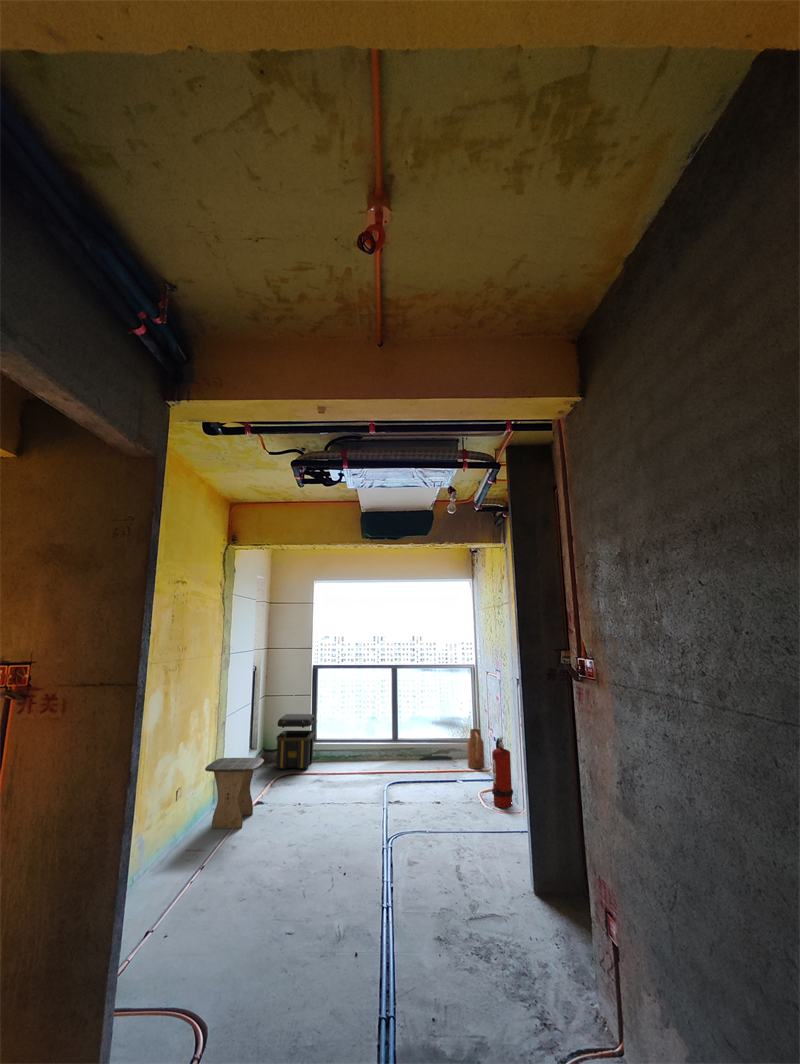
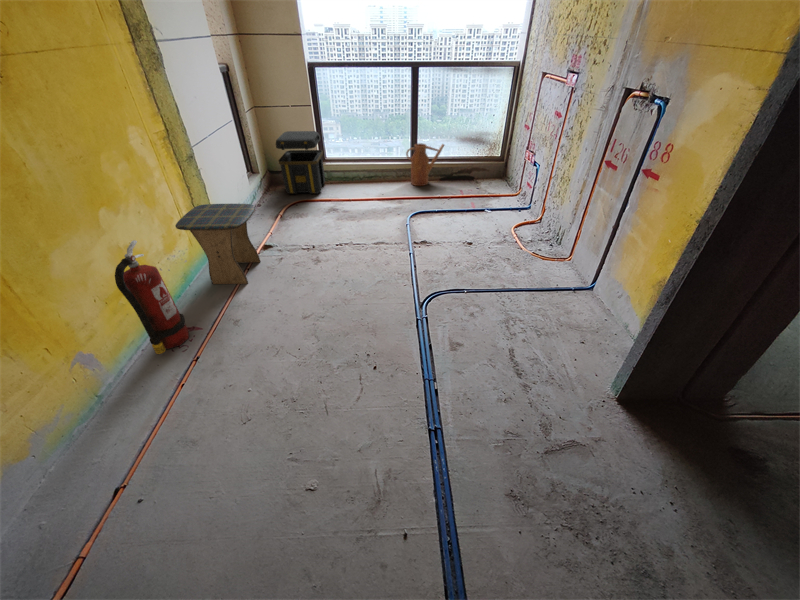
watering can: present [467,729,485,769] -> present [406,143,444,186]
fire extinguisher: present [492,737,513,808] -> present [115,240,189,354]

